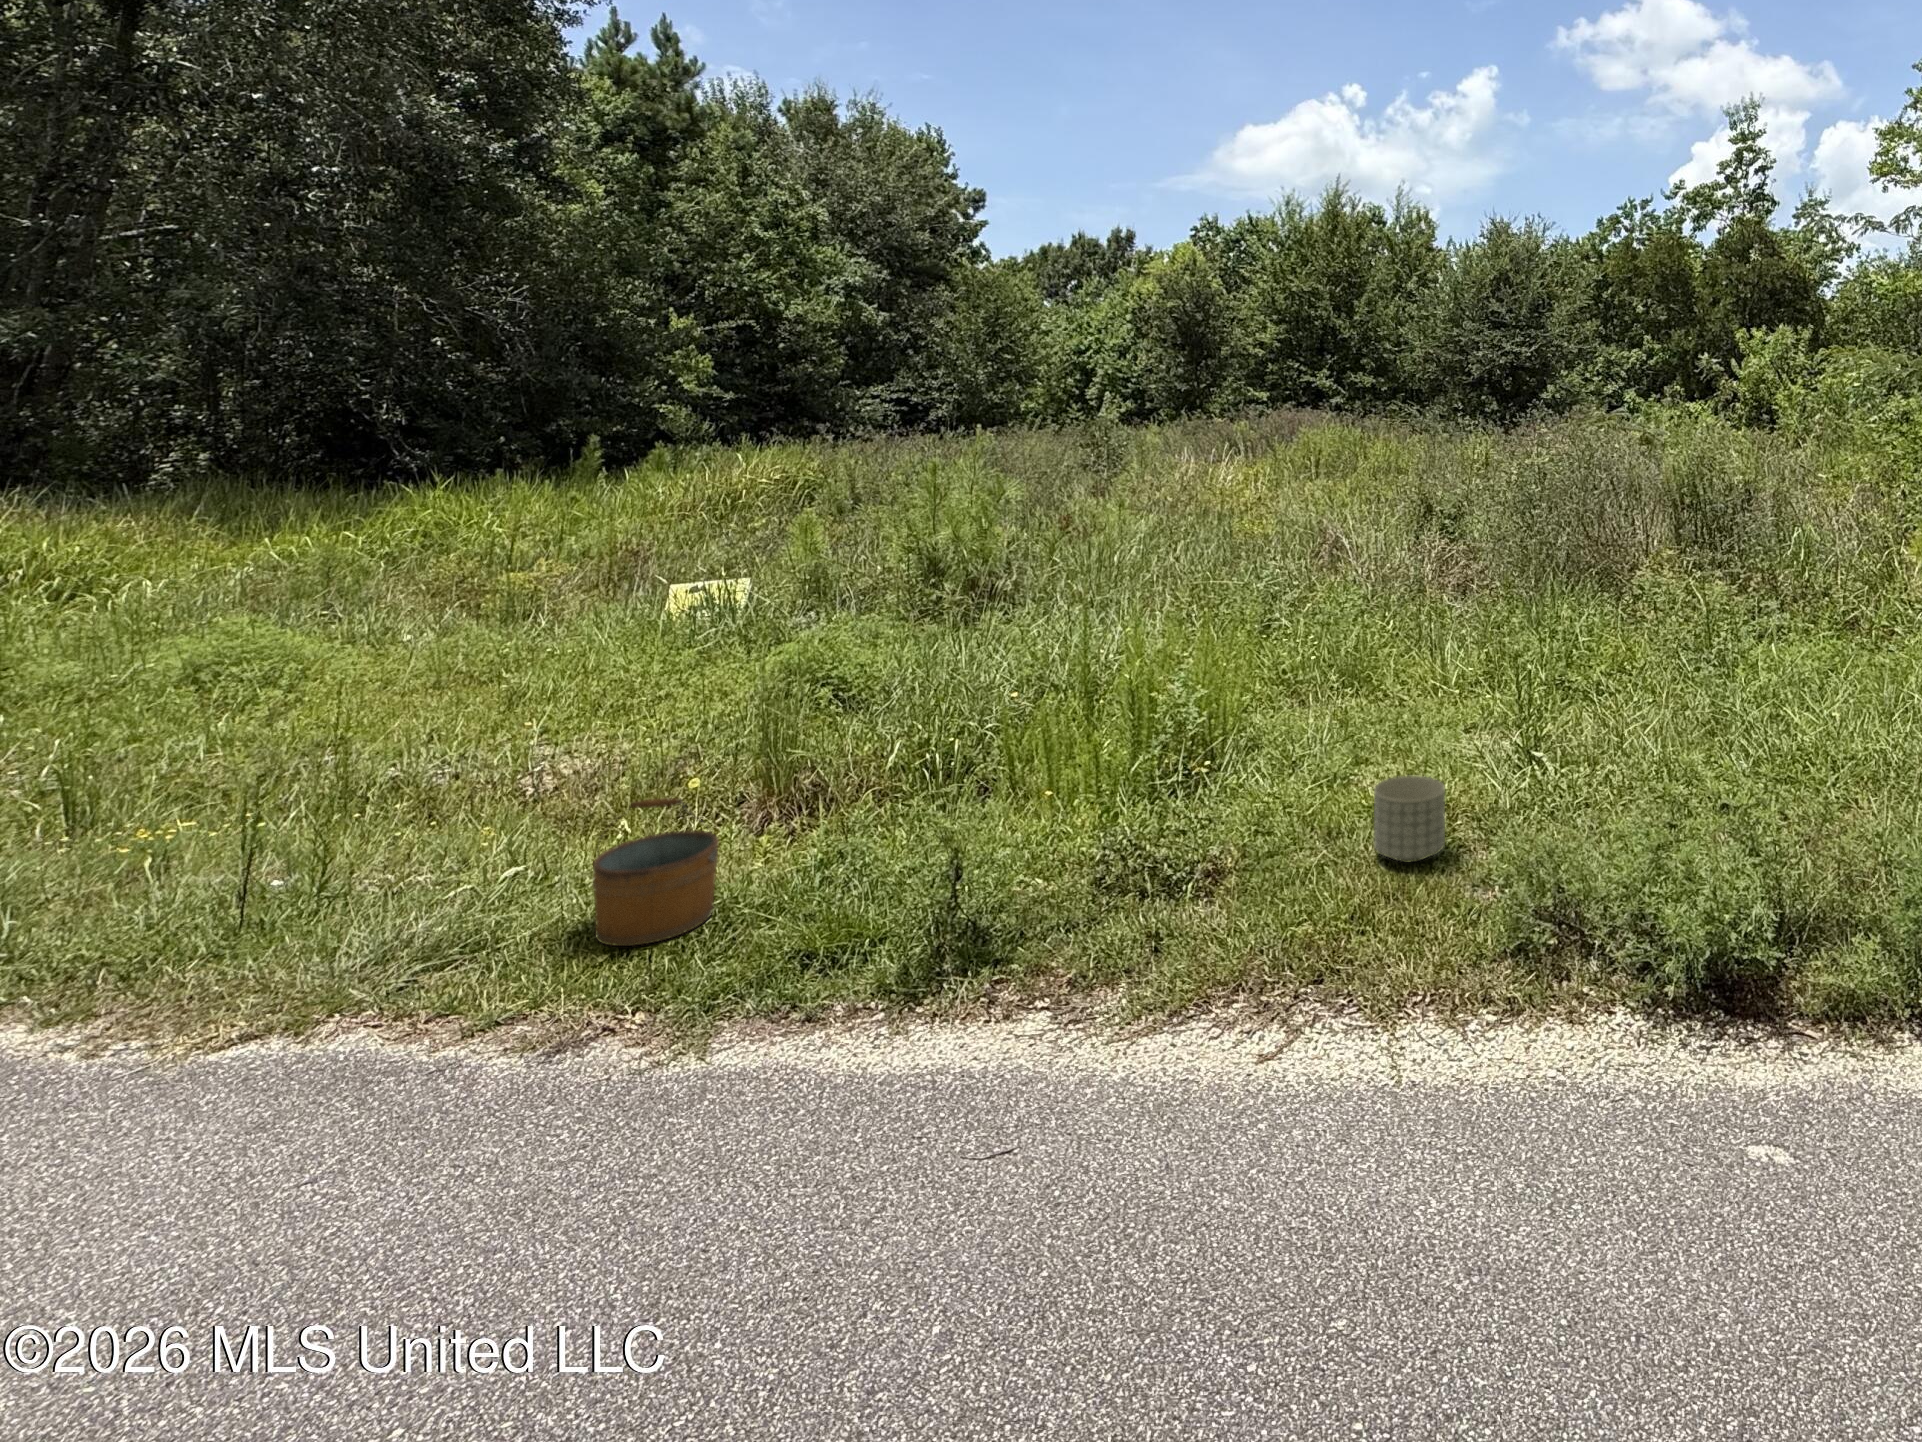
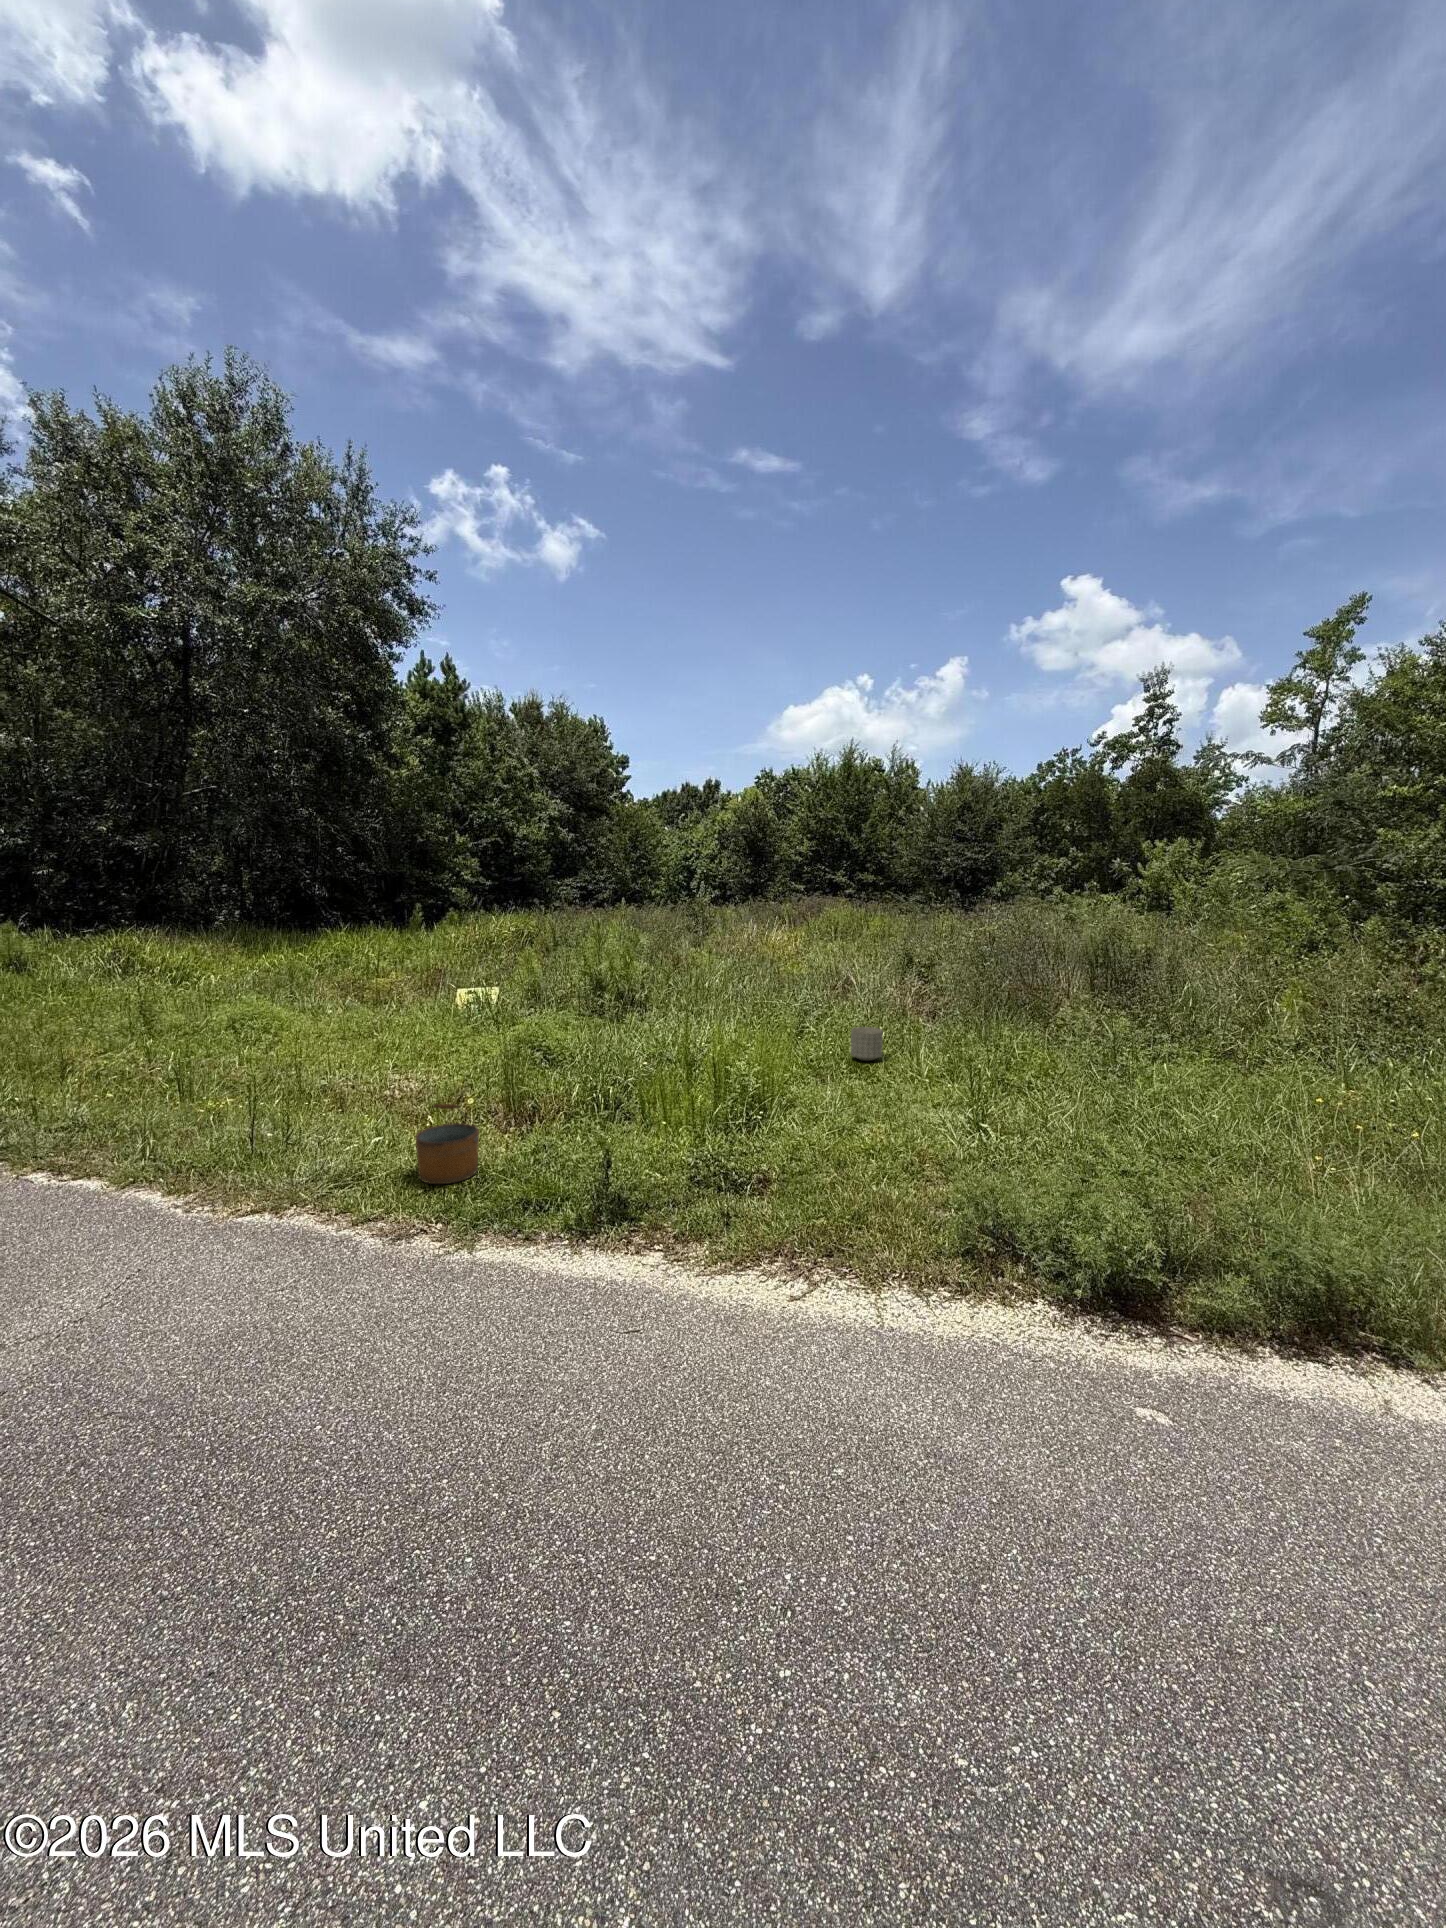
planter: present [1374,776,1445,862] -> present [851,1027,883,1061]

